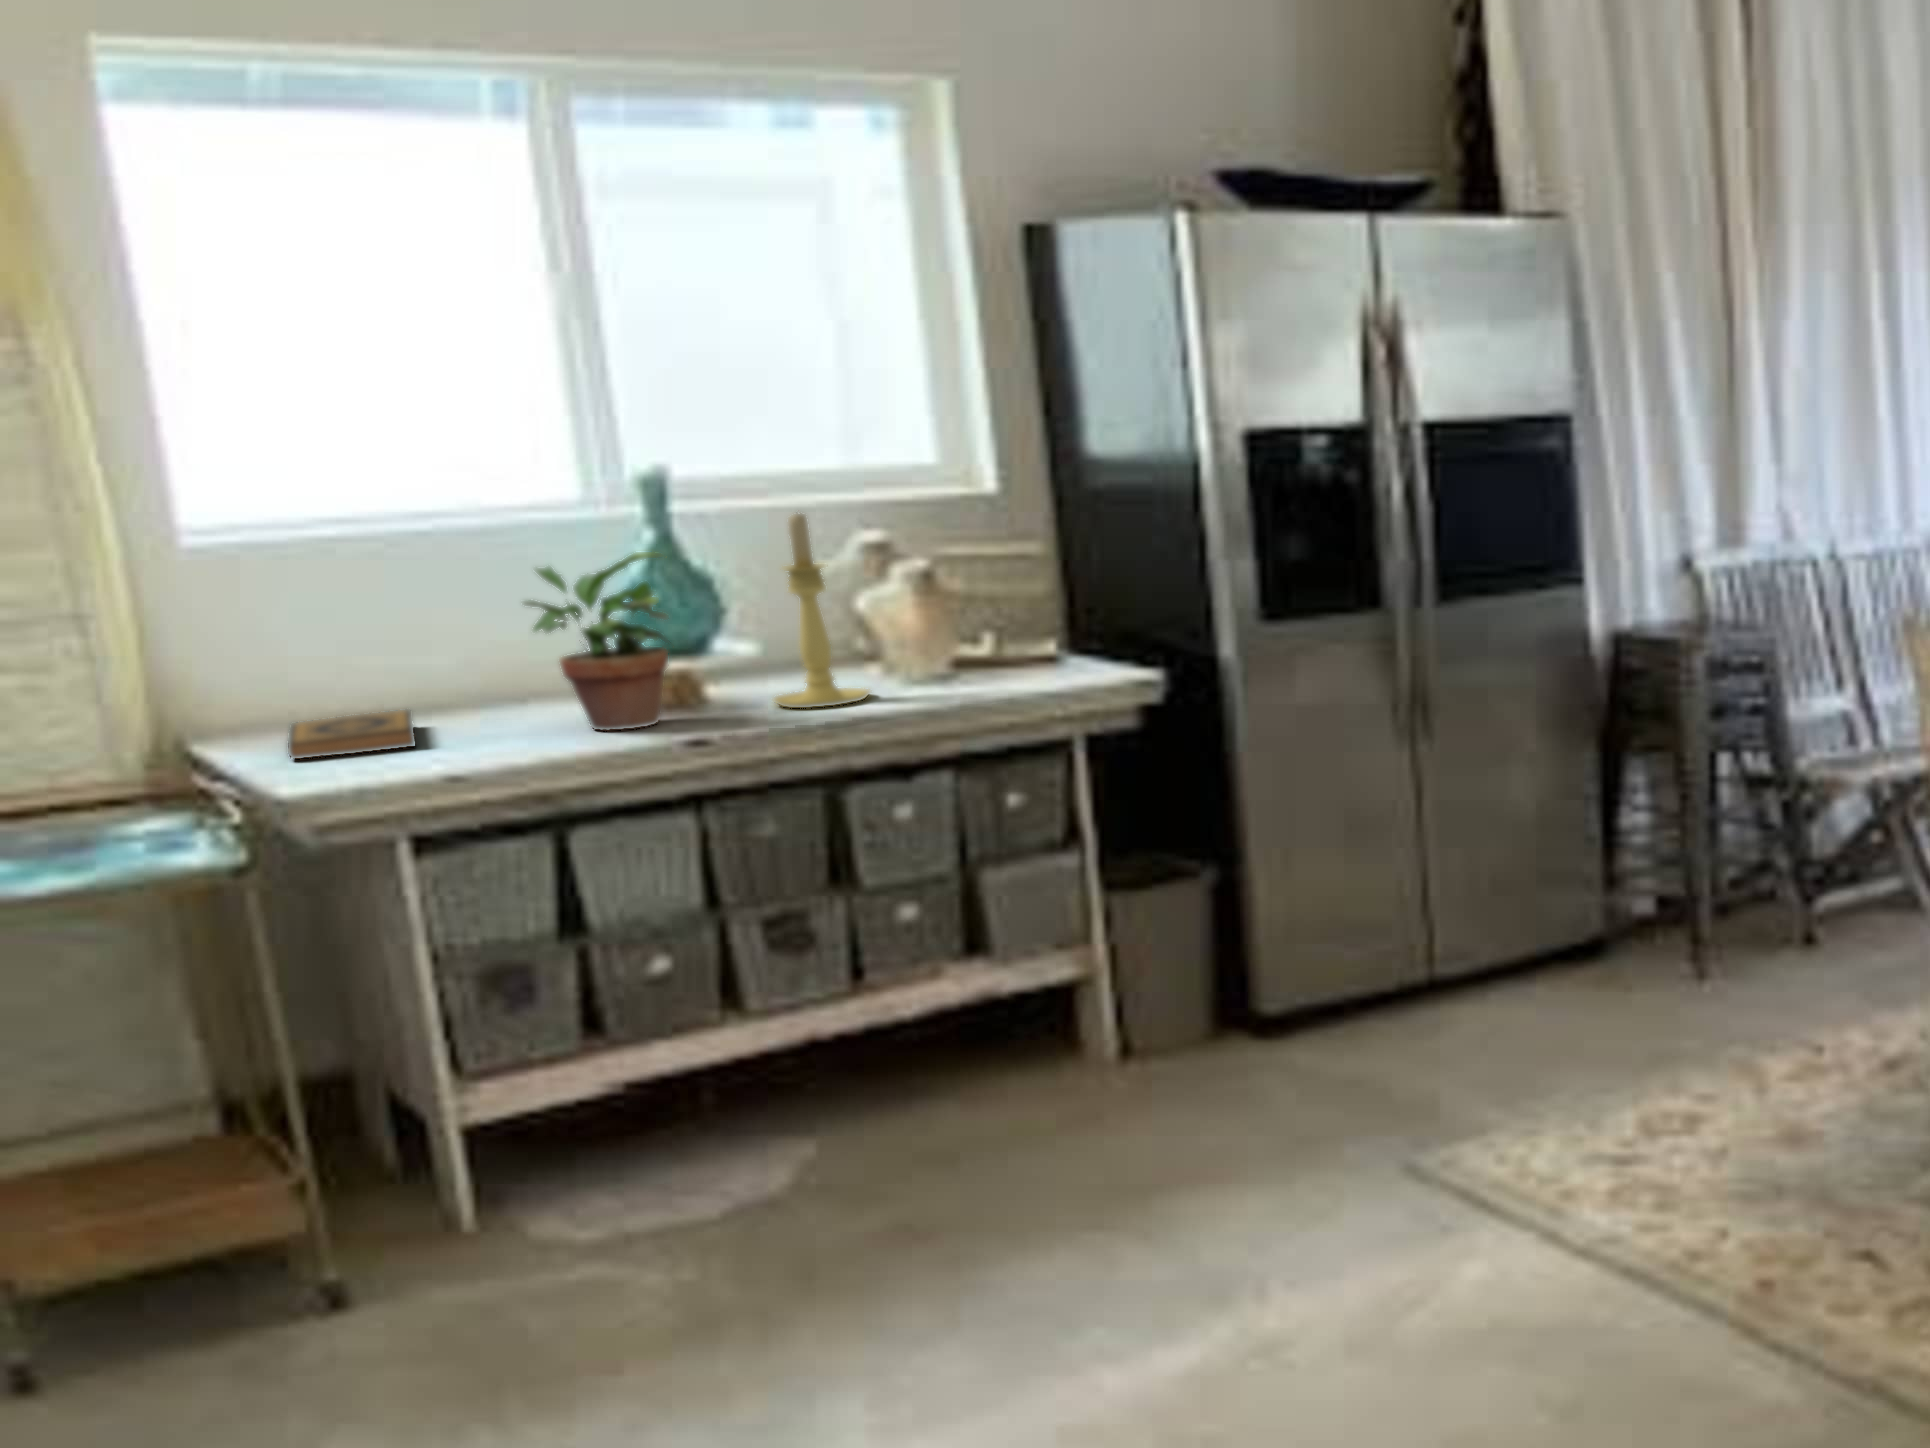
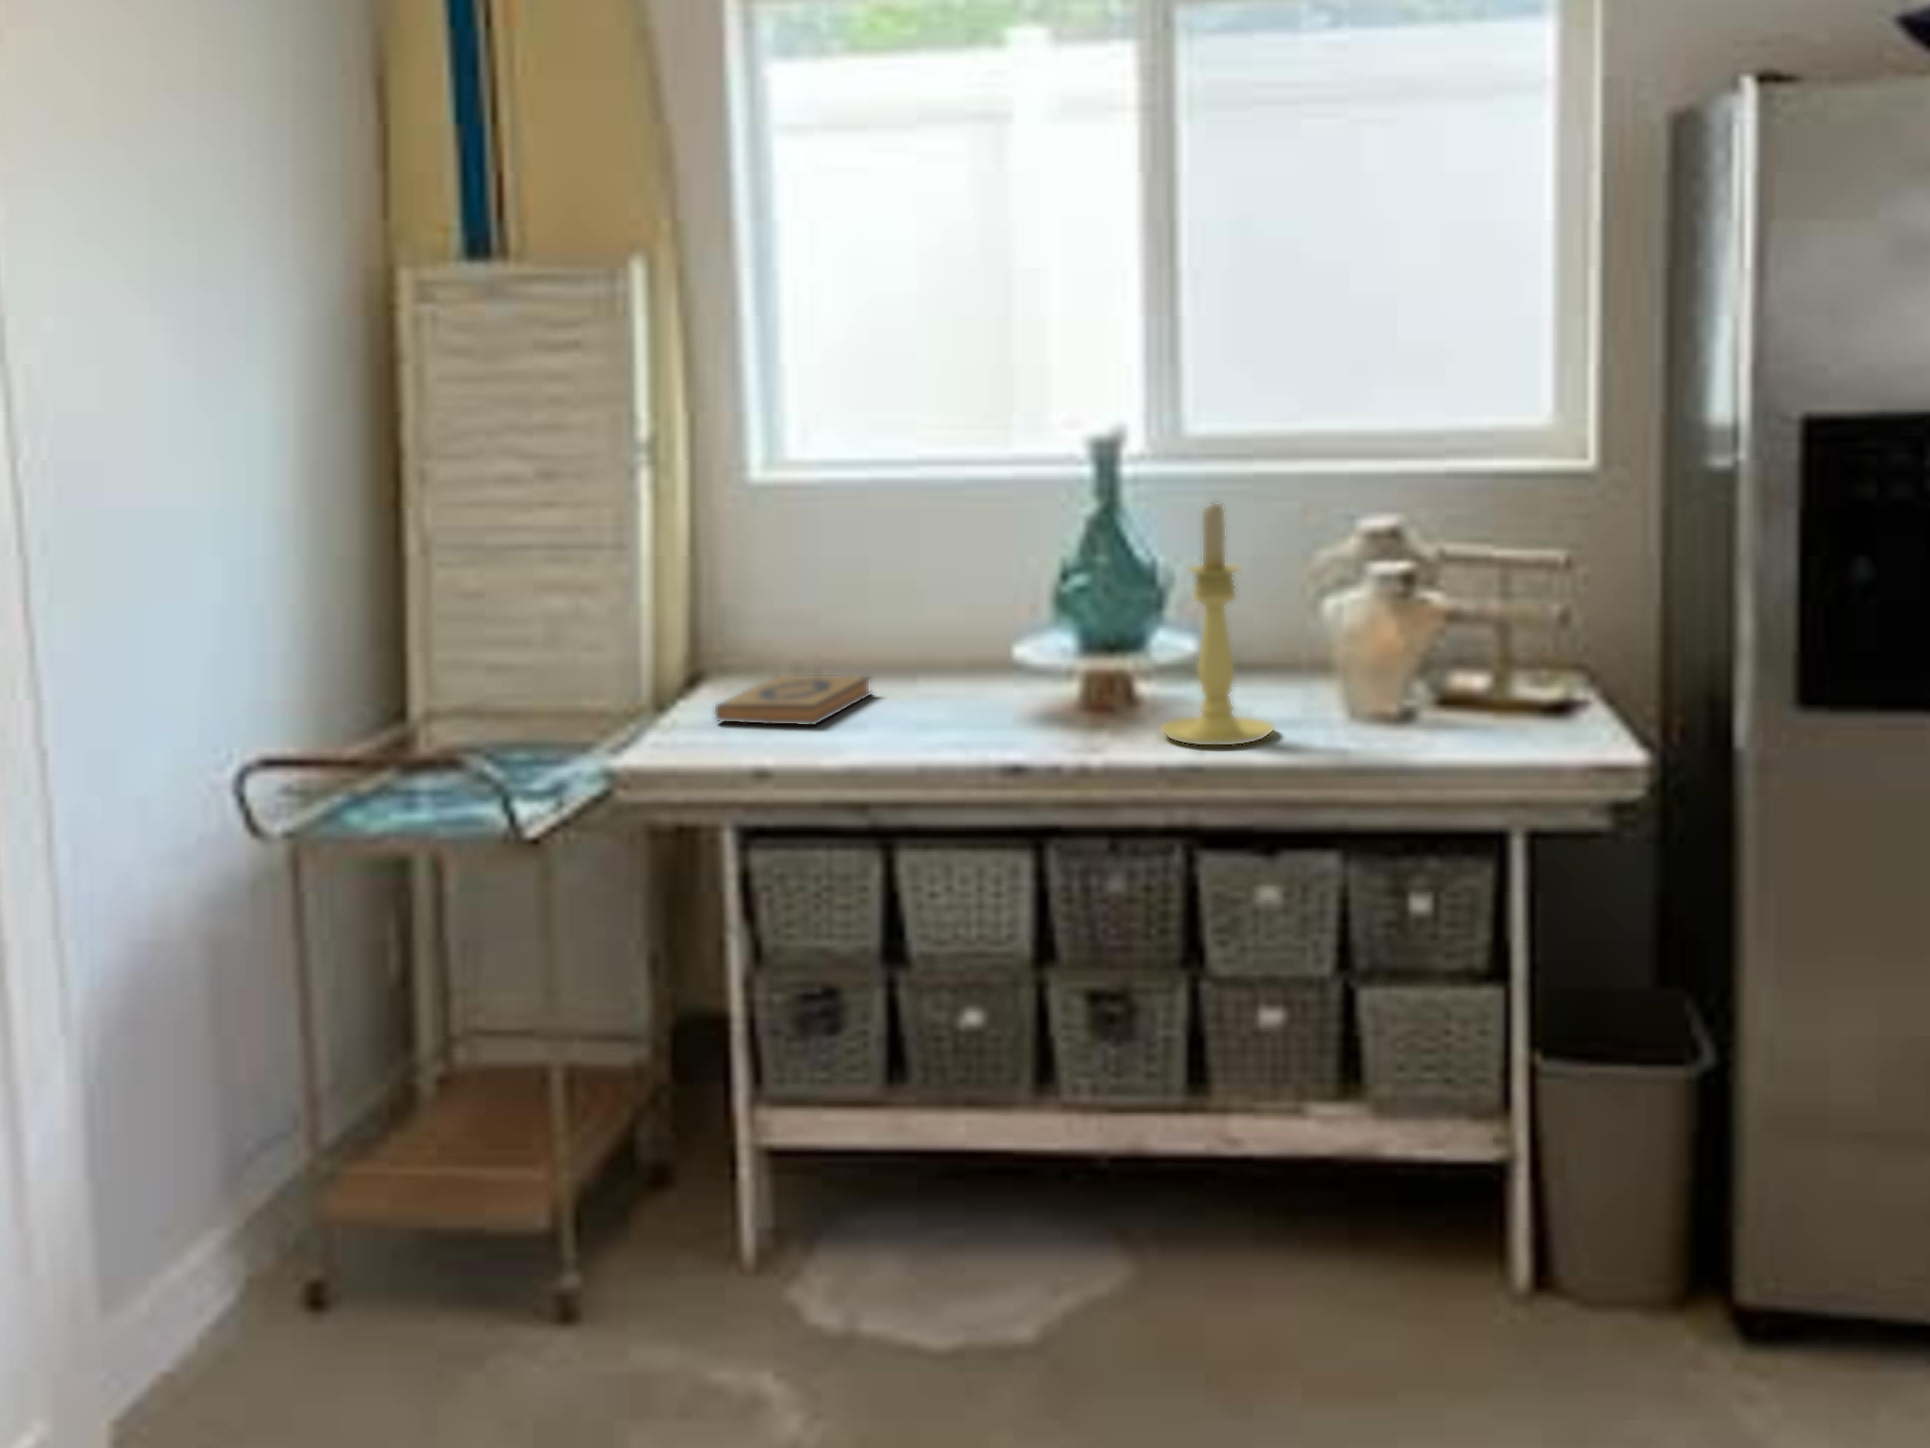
potted plant: present [525,552,669,731] -> none [911,538,1061,740]

